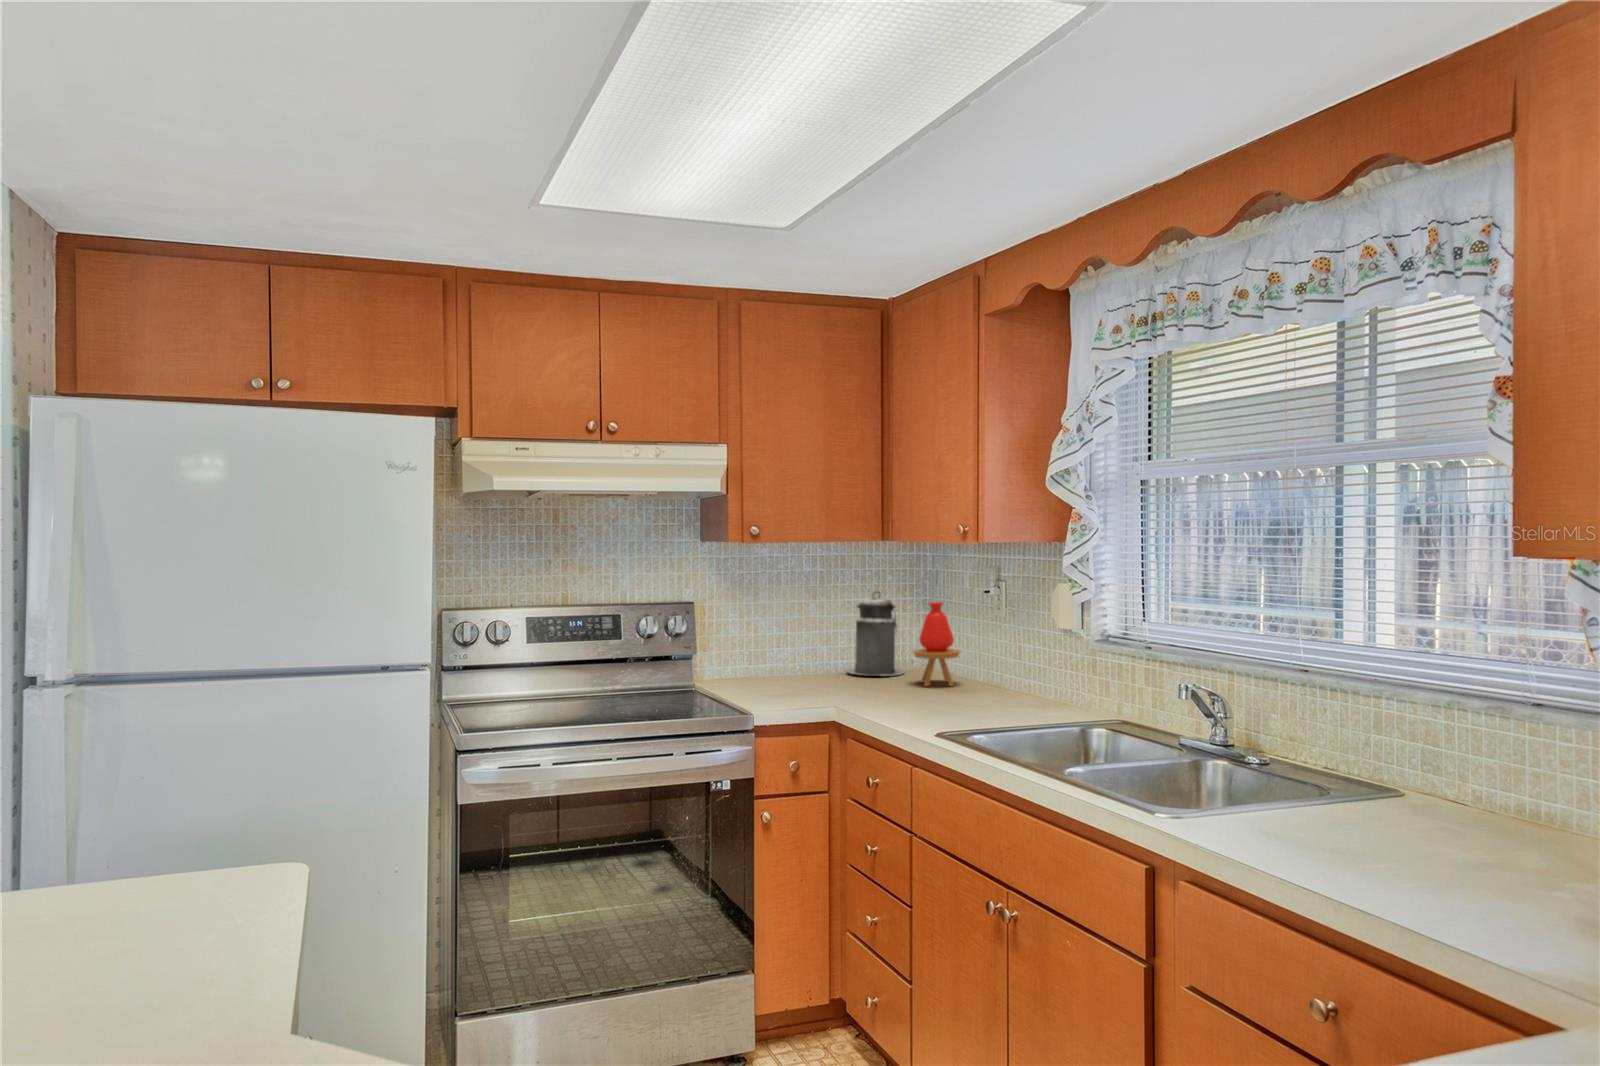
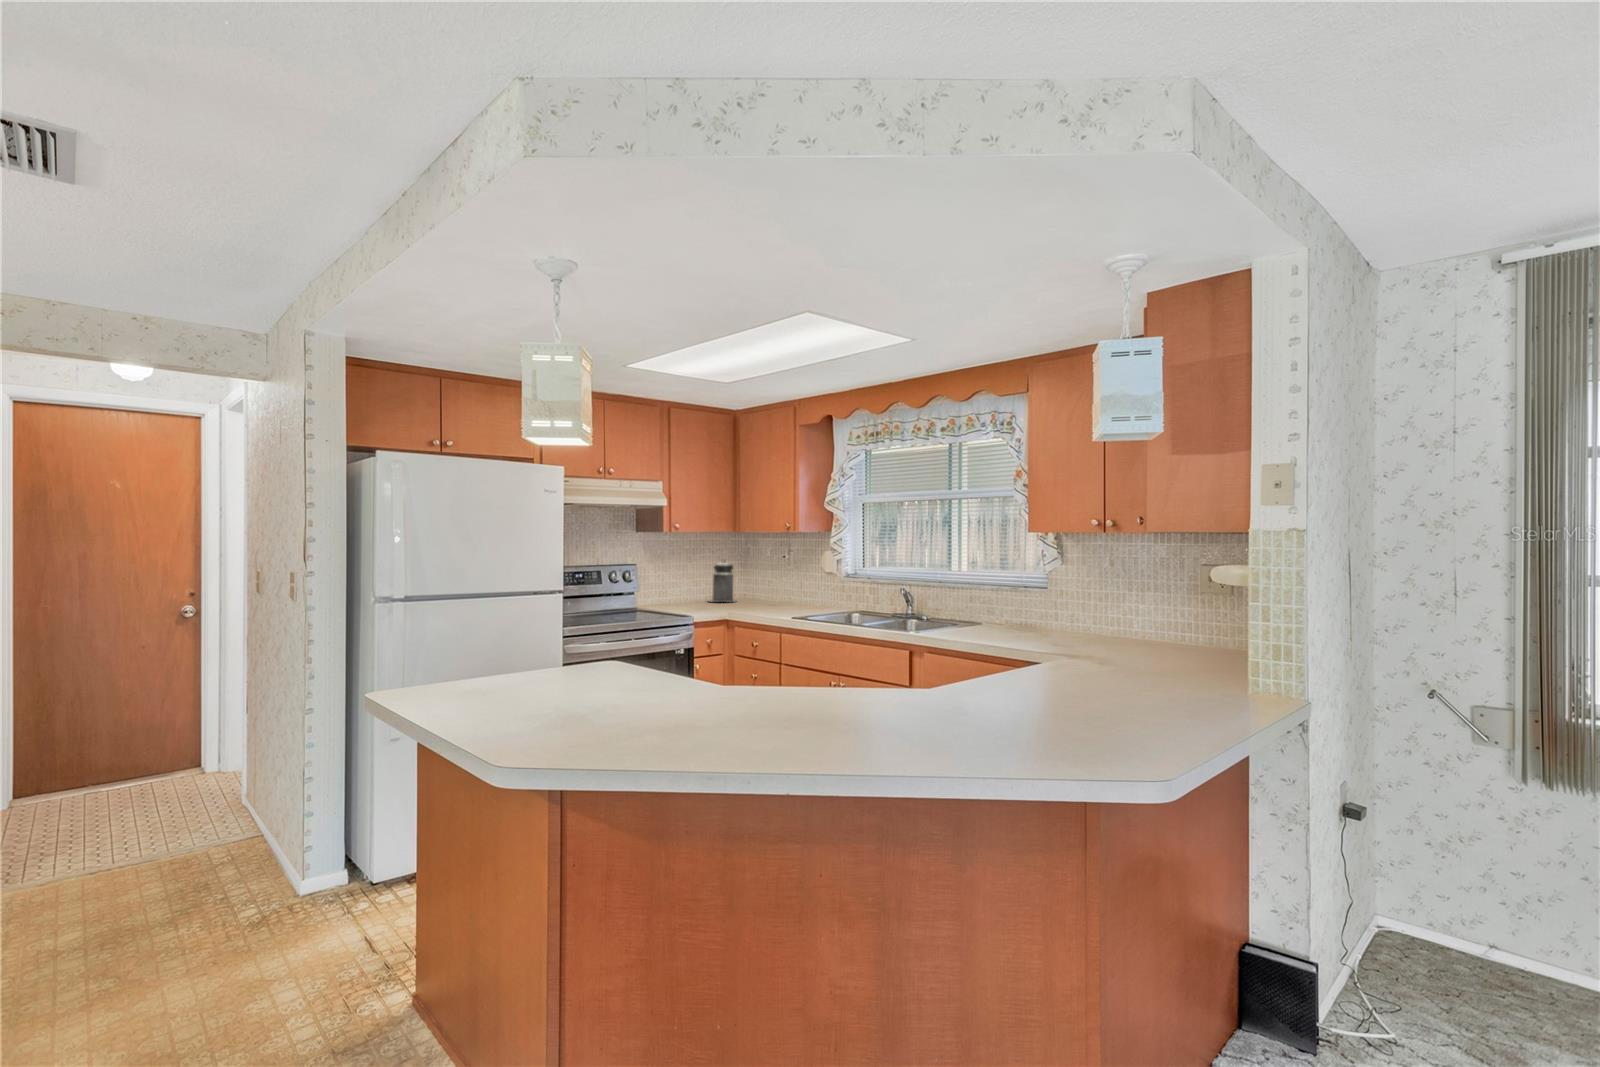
vase: present [913,602,961,686] -> none [748,563,772,605]

